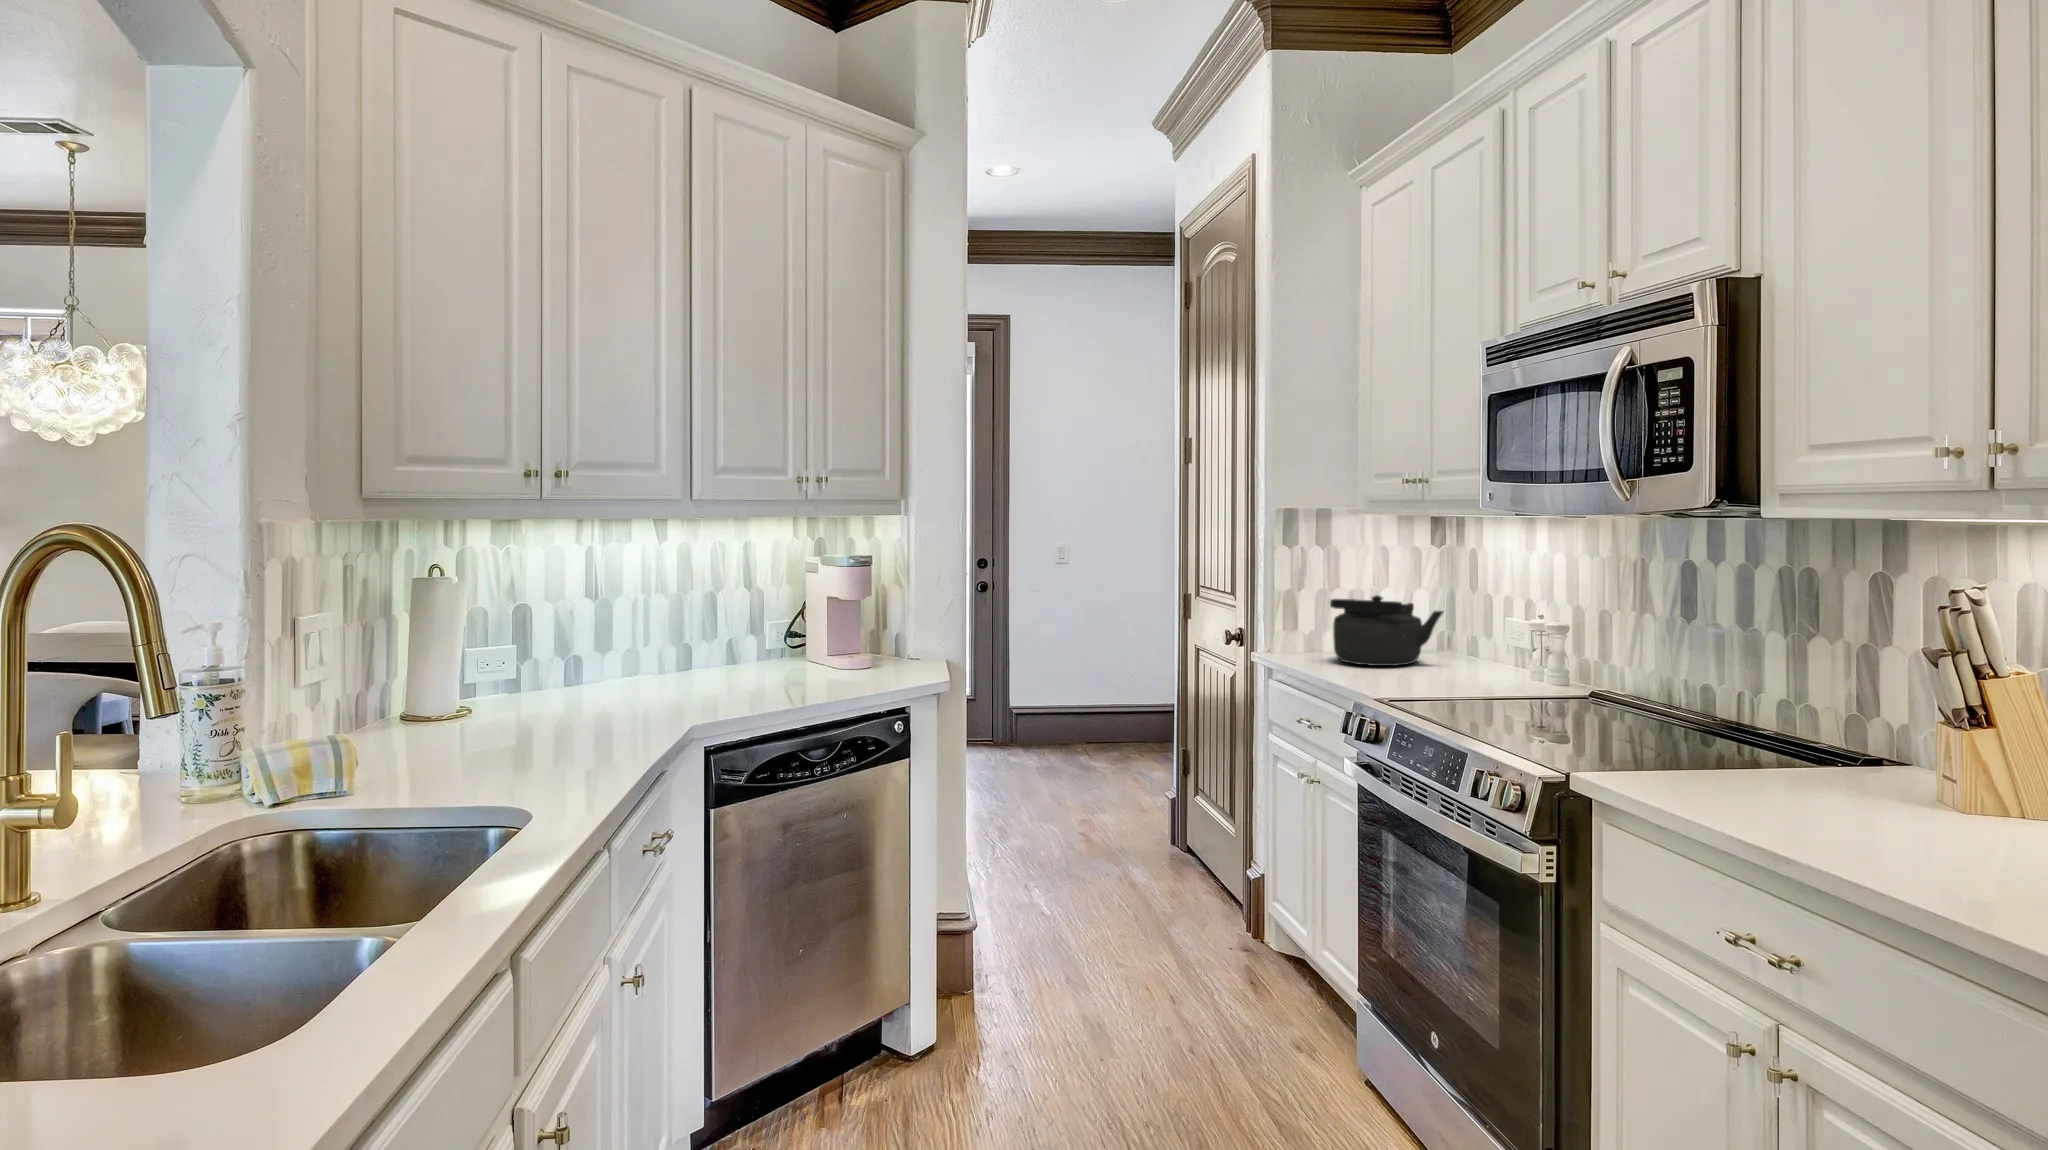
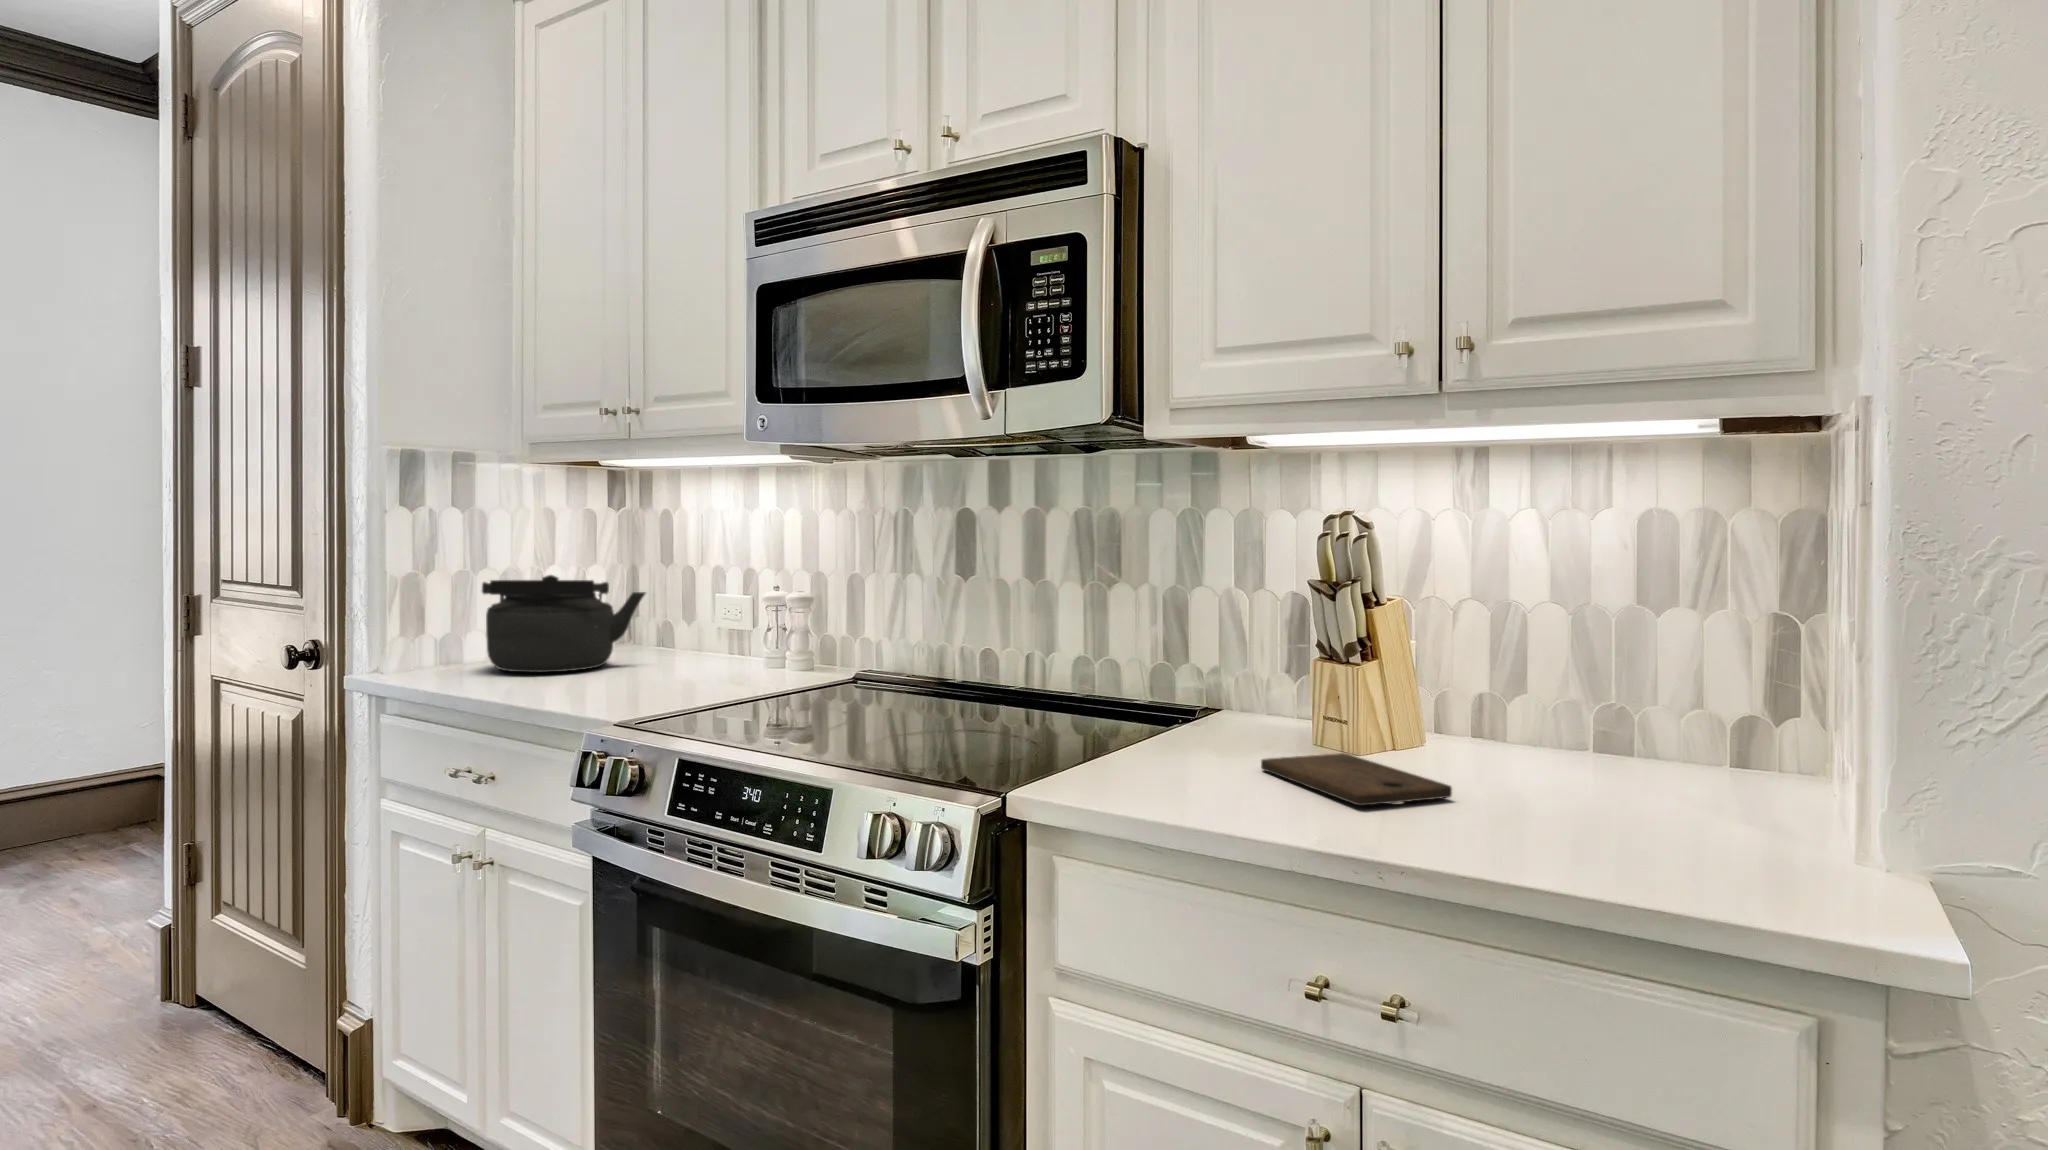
cutting board: none [1829,812,1981,875] -> present [1261,753,1452,806]

